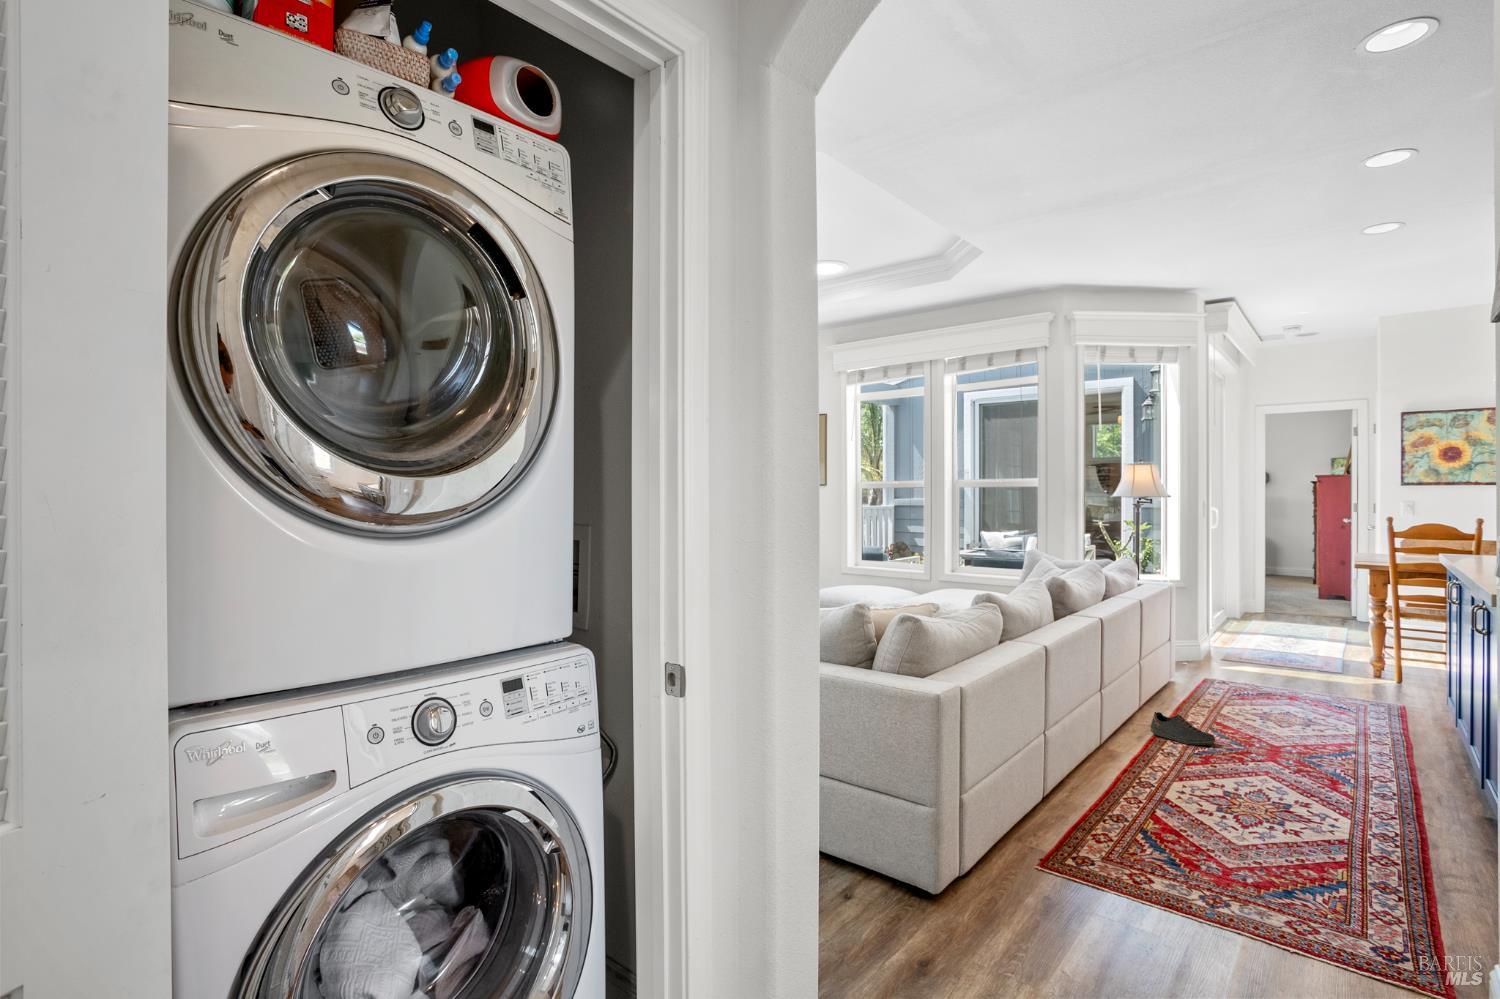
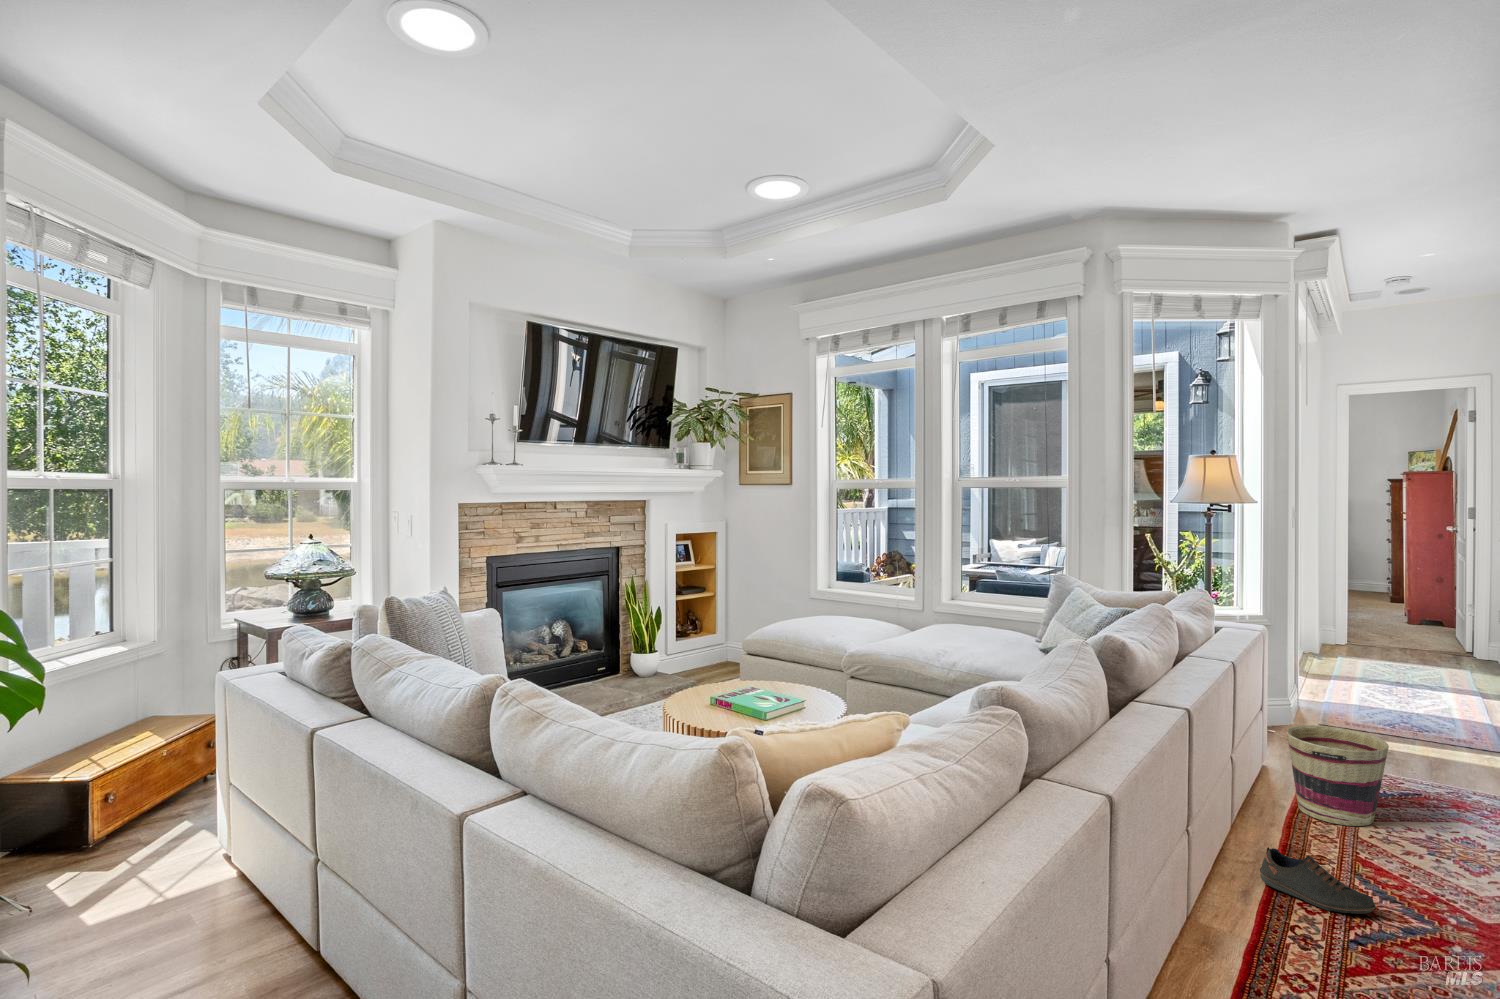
basket: none [1180,648,1243,710] -> present [1287,725,1389,826]

